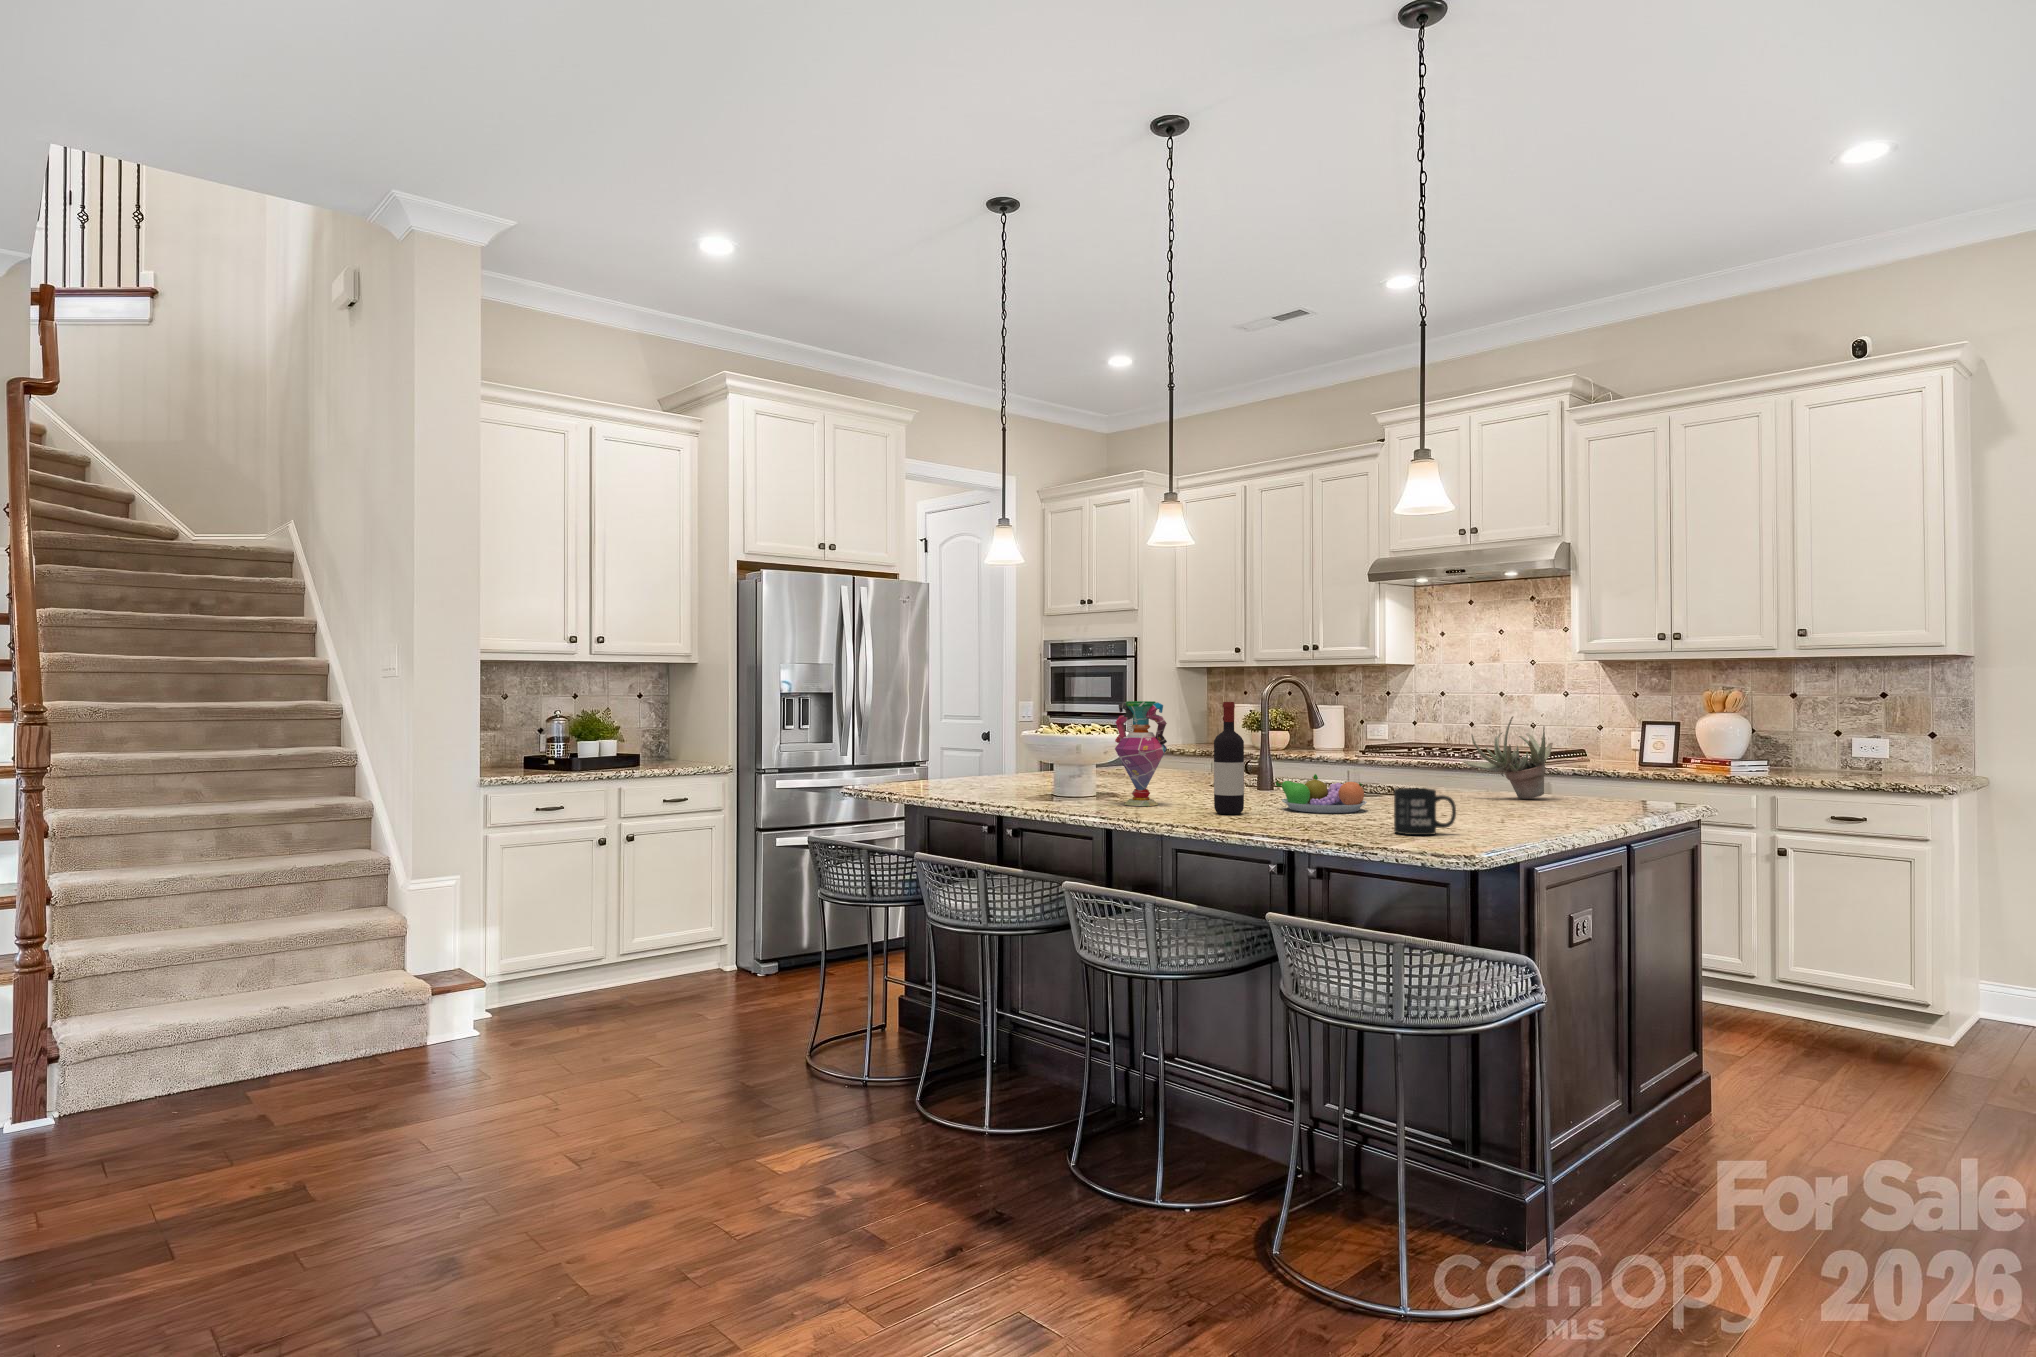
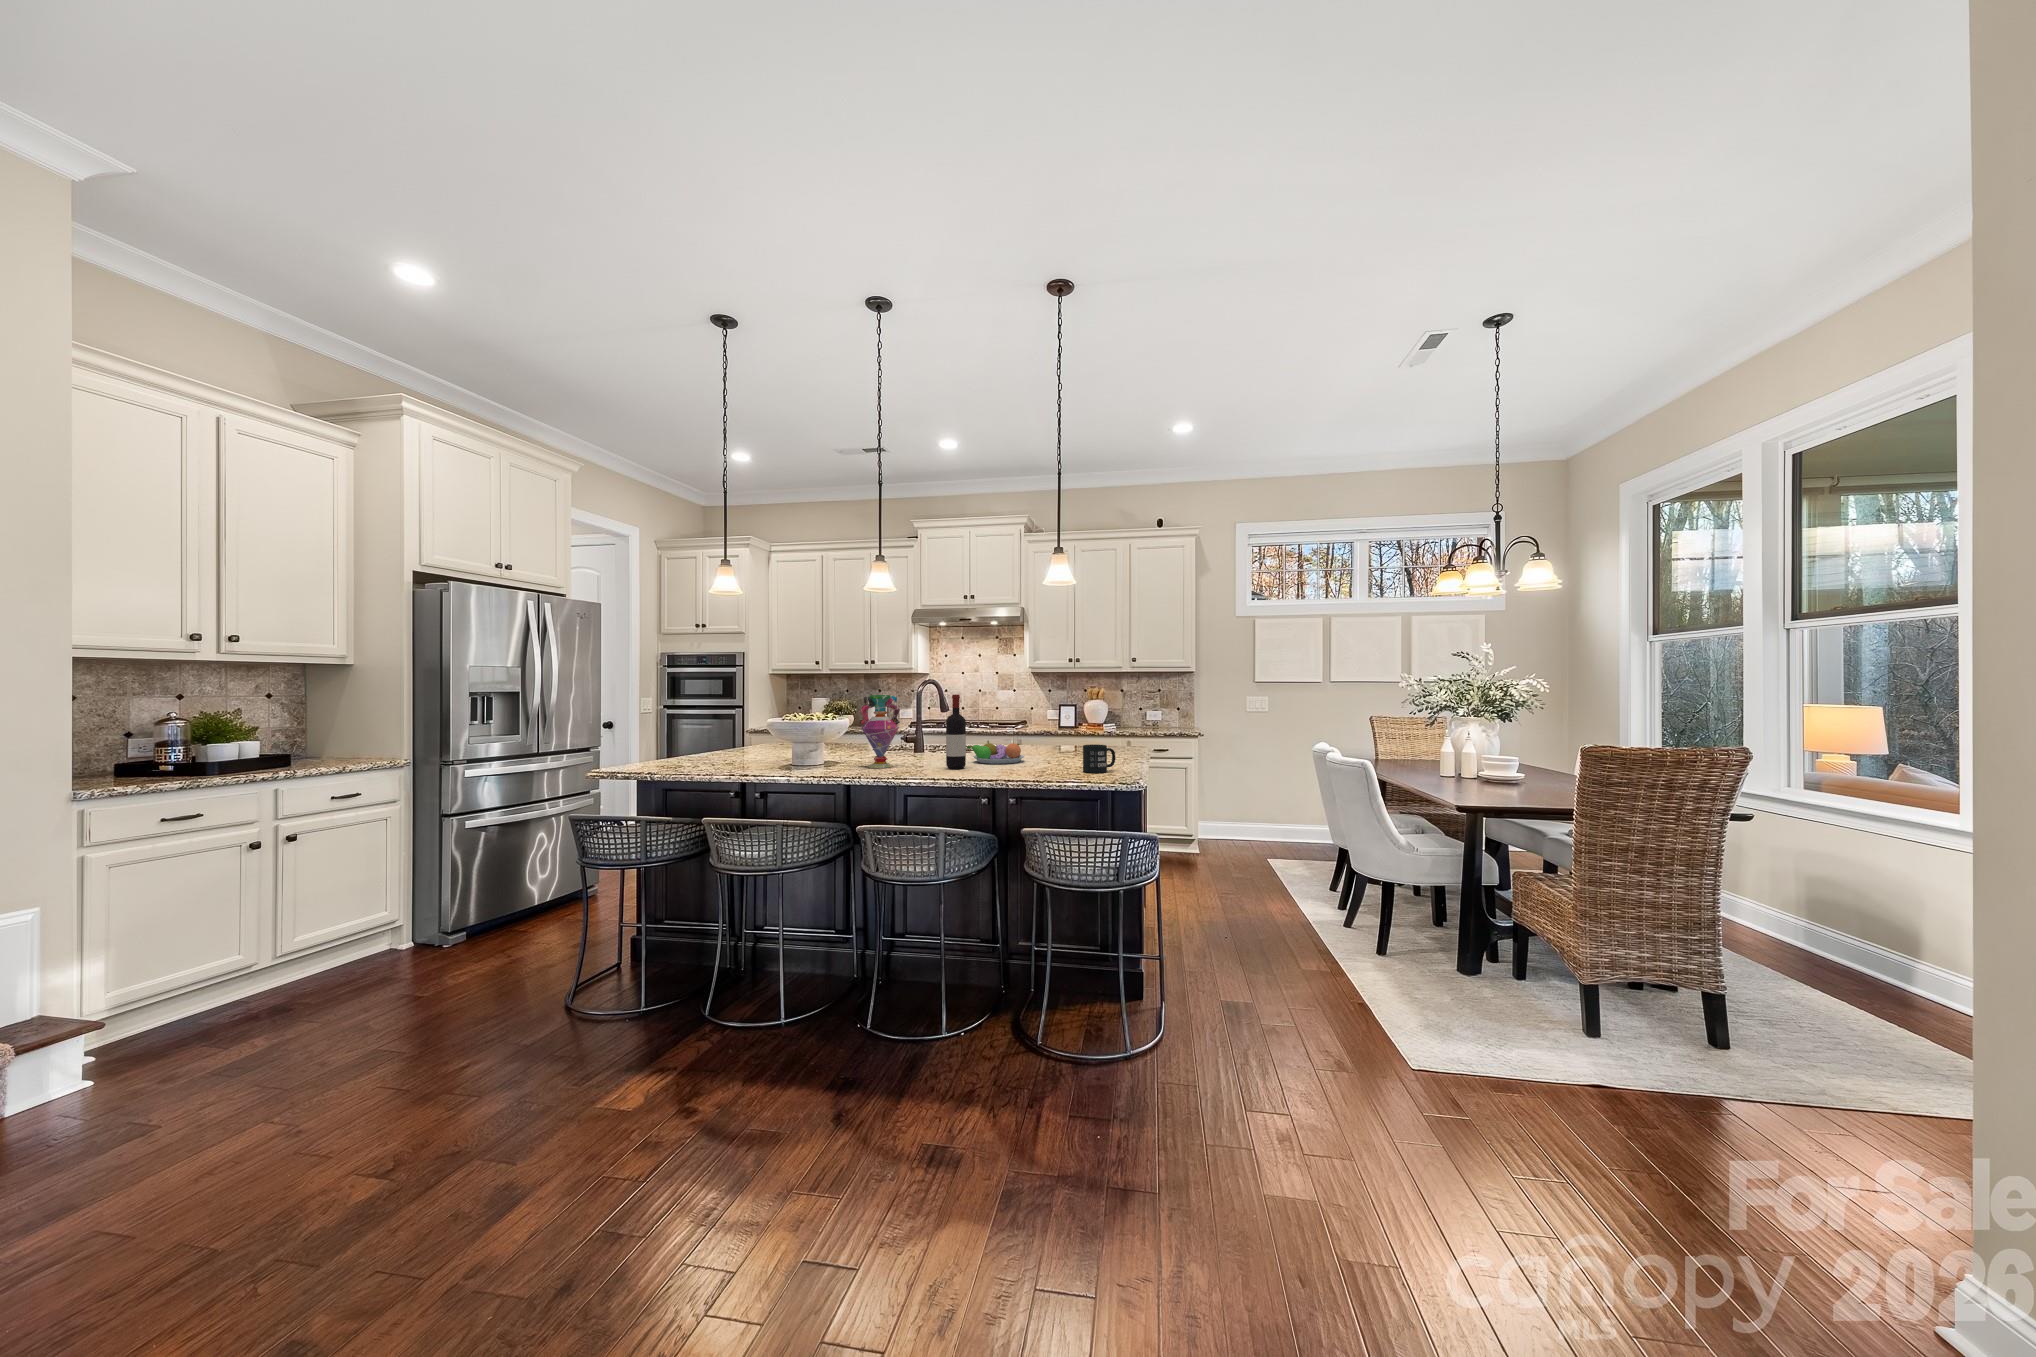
succulent plant: present [1463,716,1553,799] -> none [1042,702,1085,748]

